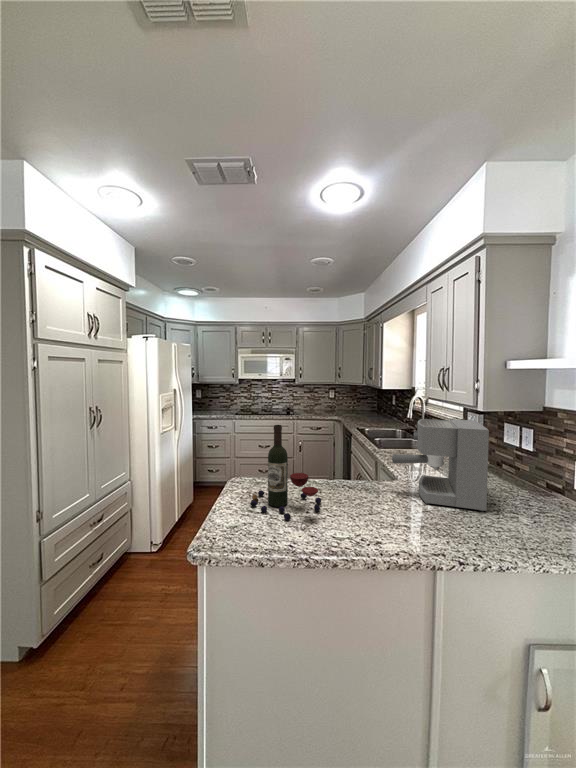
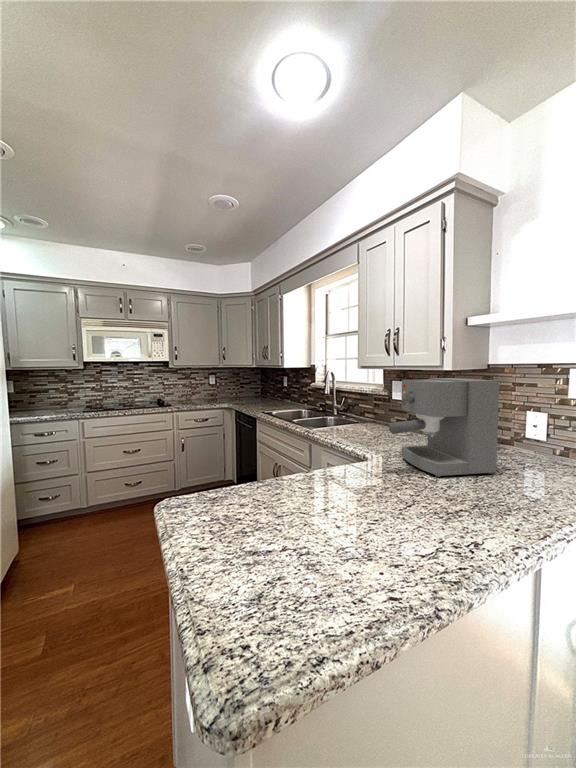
wine bottle: present [250,425,321,520] -> none [227,386,372,546]

